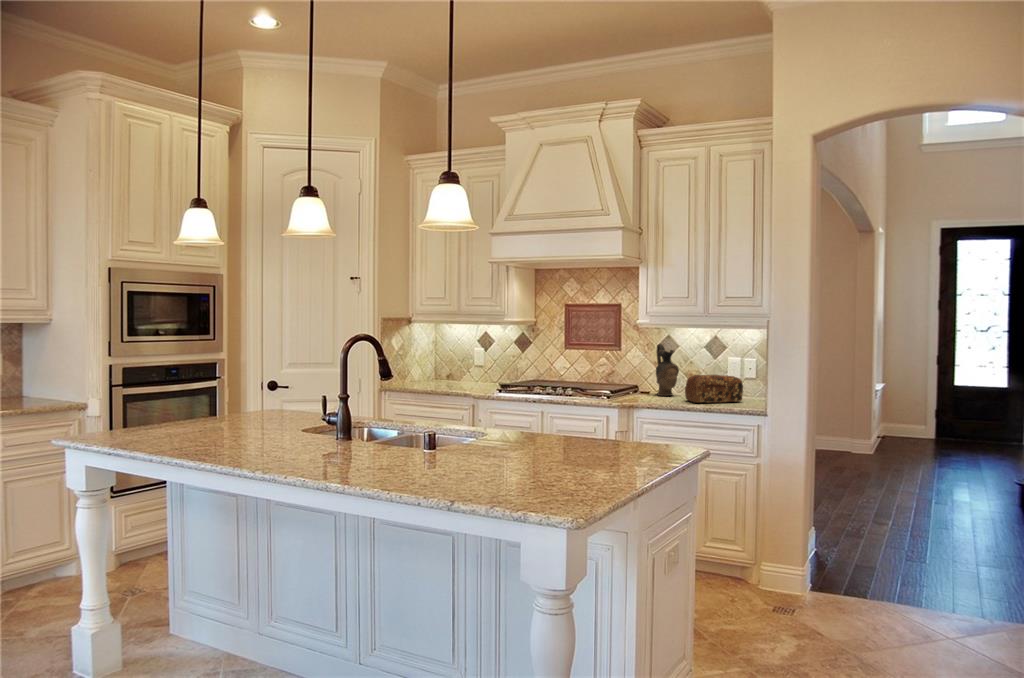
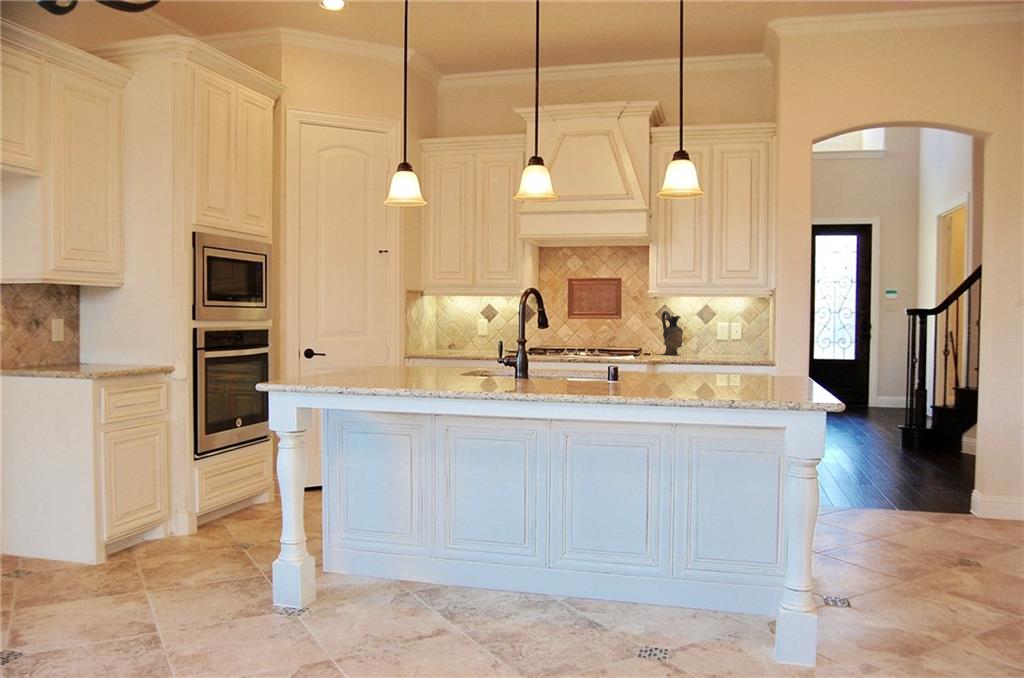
bread loaf: present [685,375,743,403] -> none [696,335,744,358]

